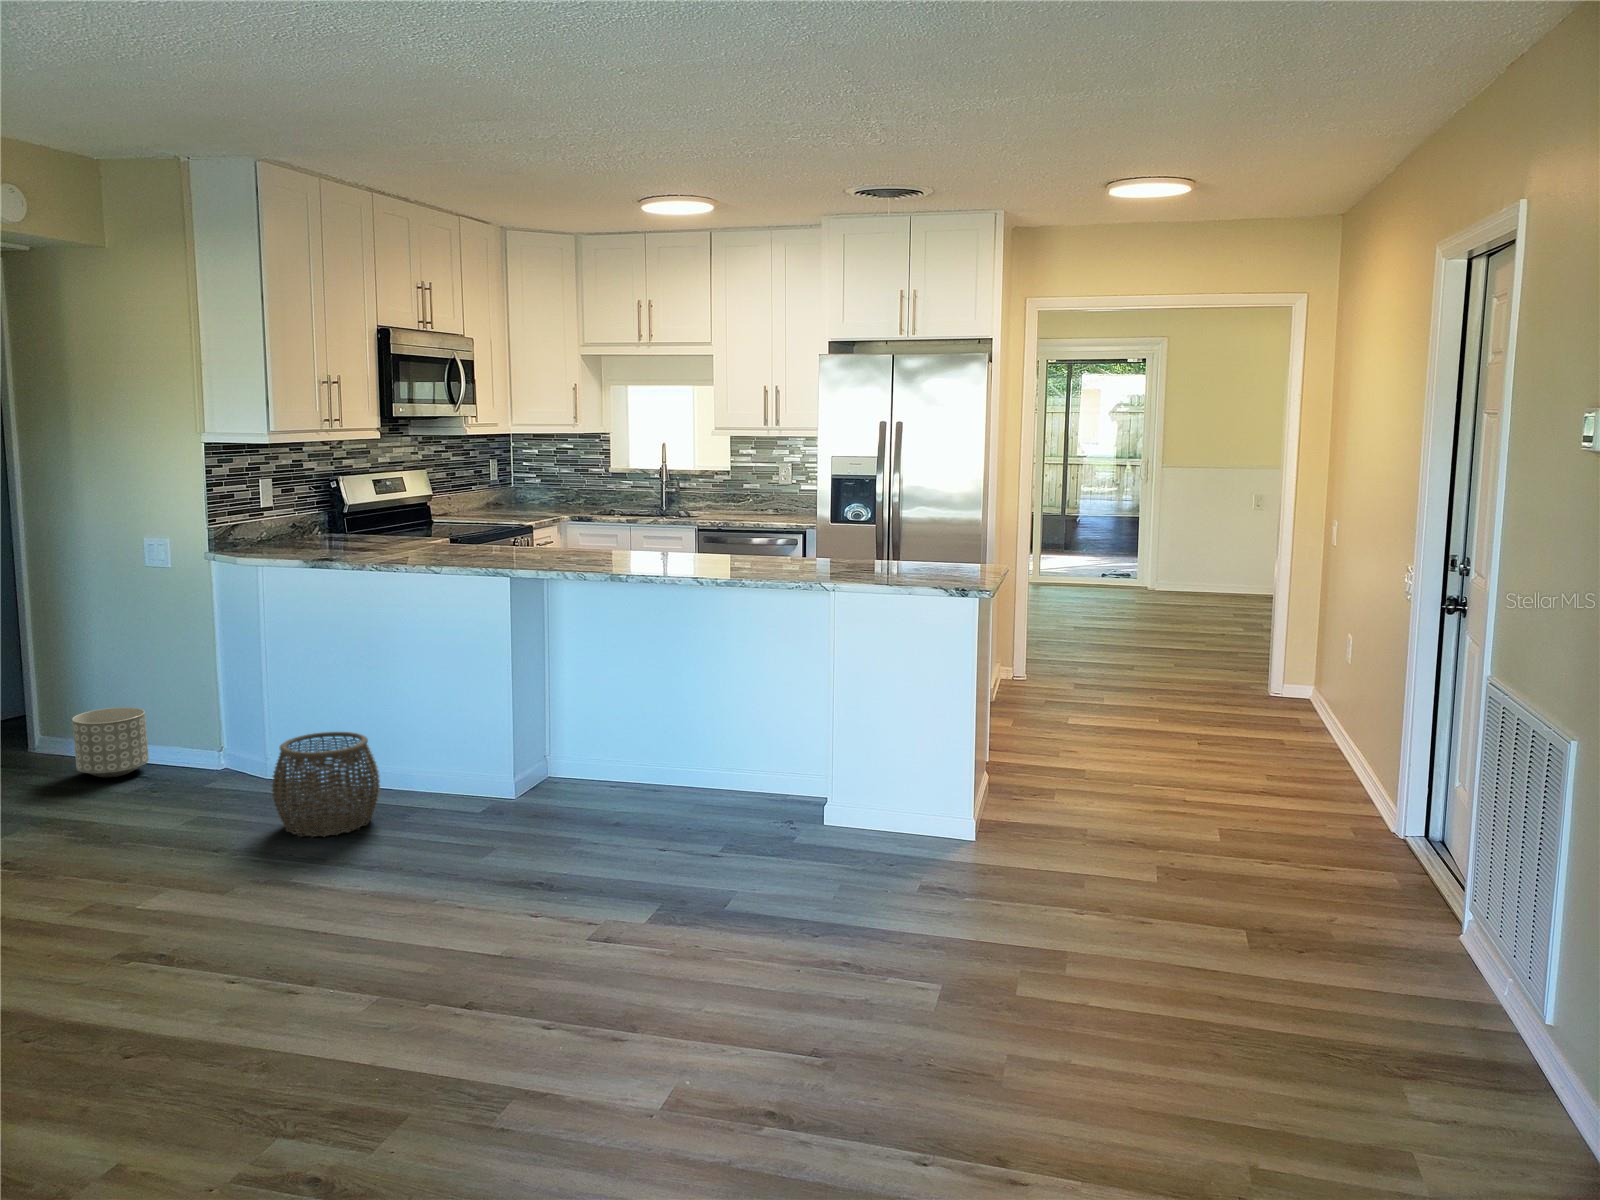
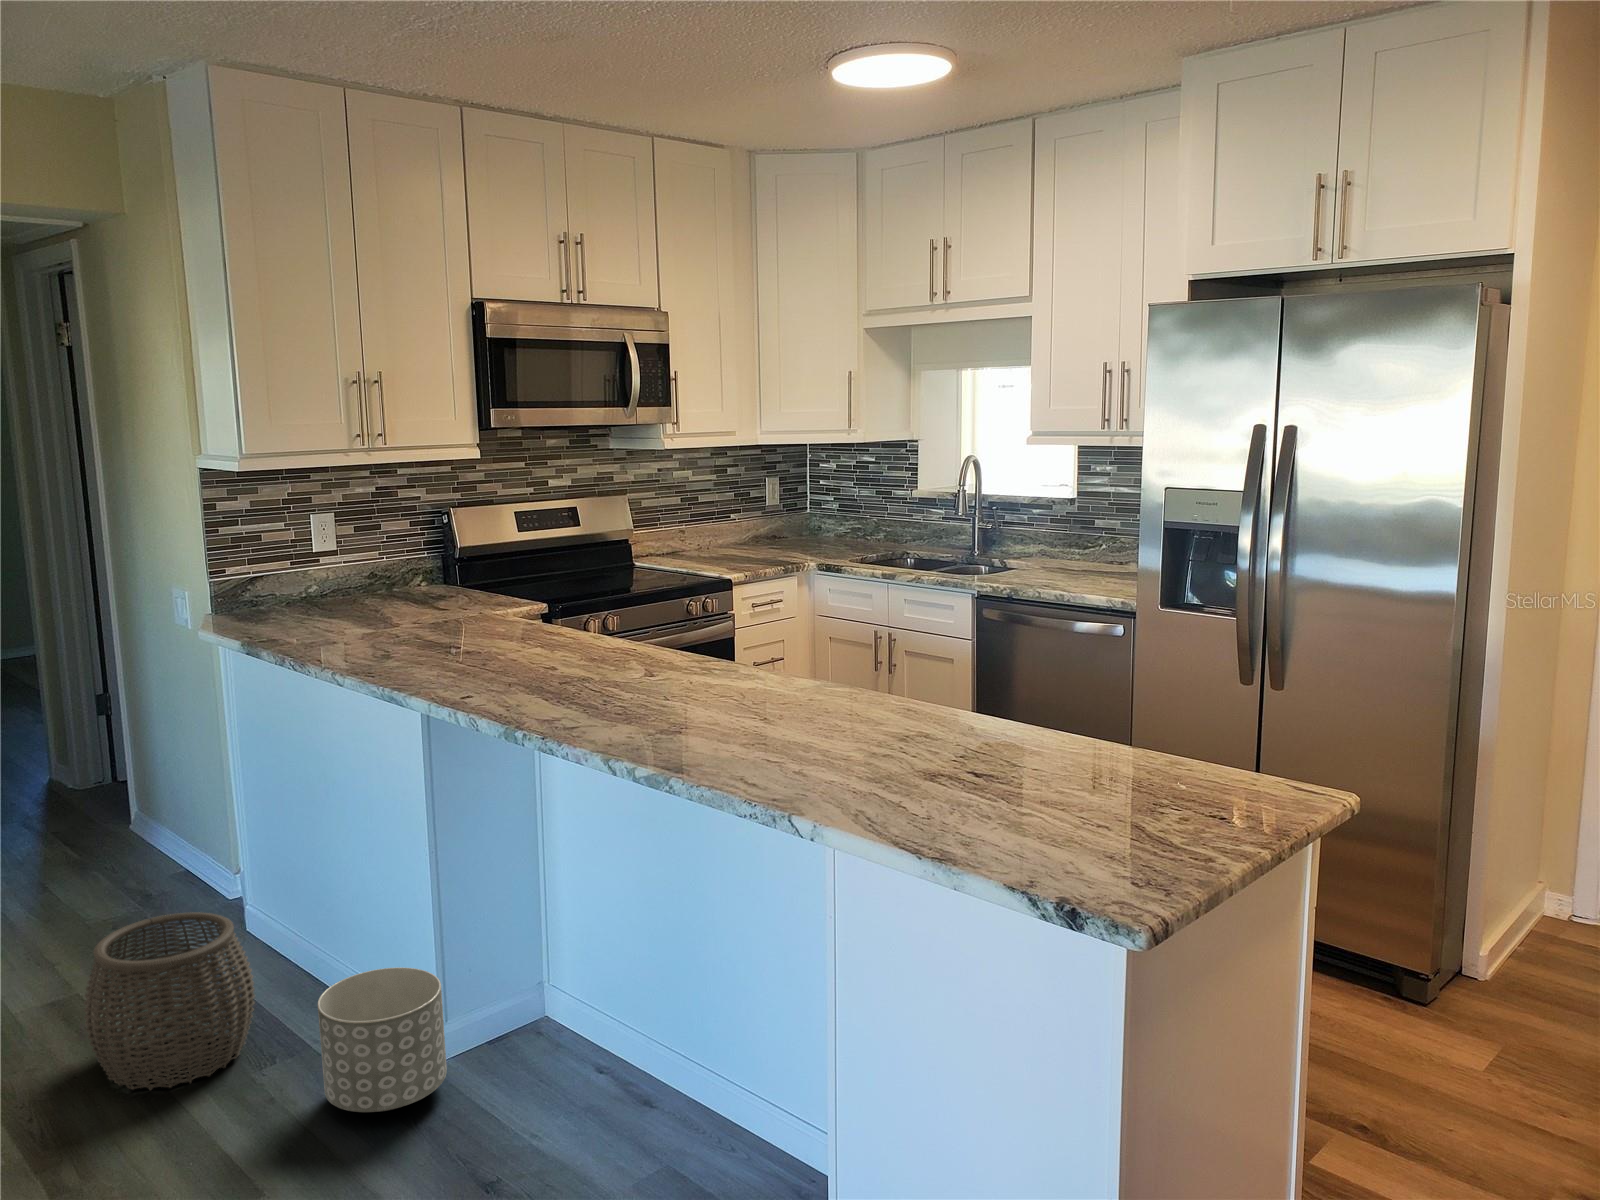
planter: present [72,707,149,778] -> present [318,967,447,1112]

